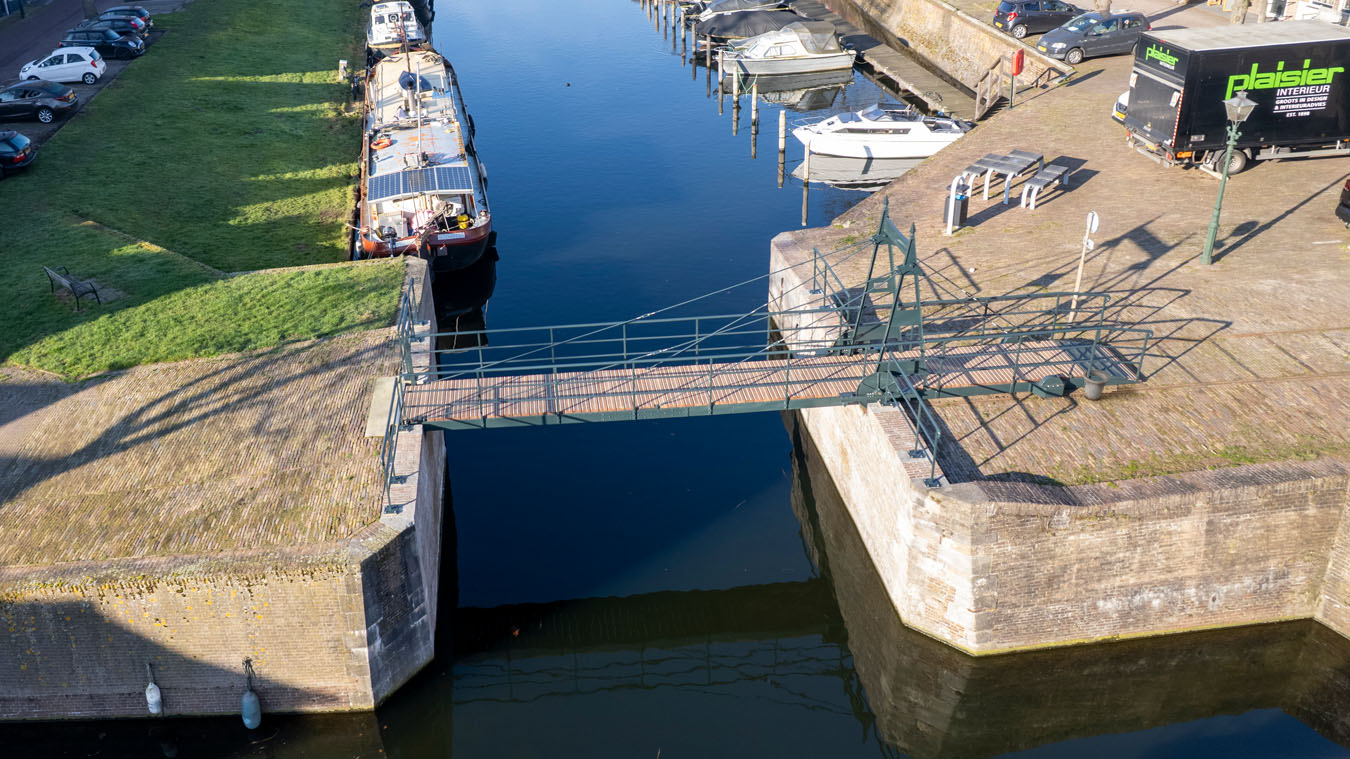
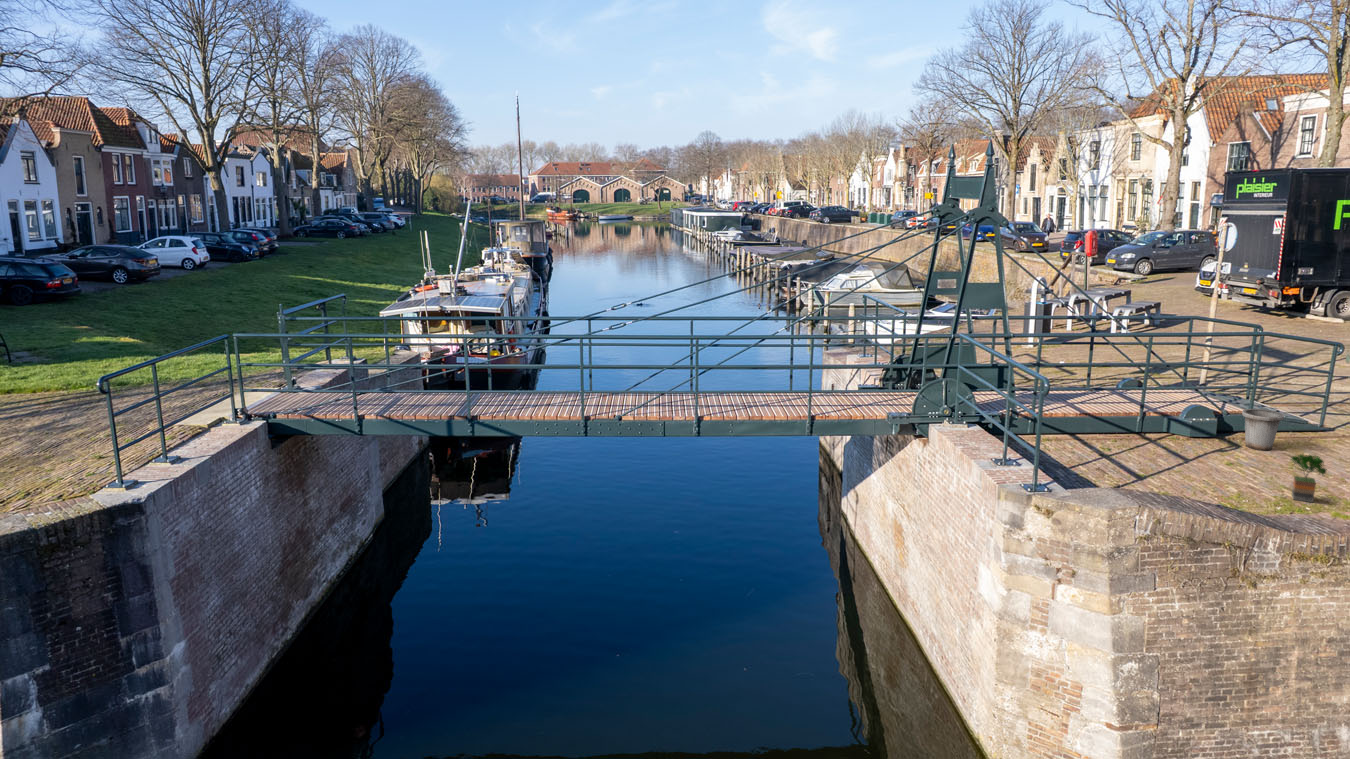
potted tree: none [1095,431,1117,461] -> present [1291,454,1327,502]

